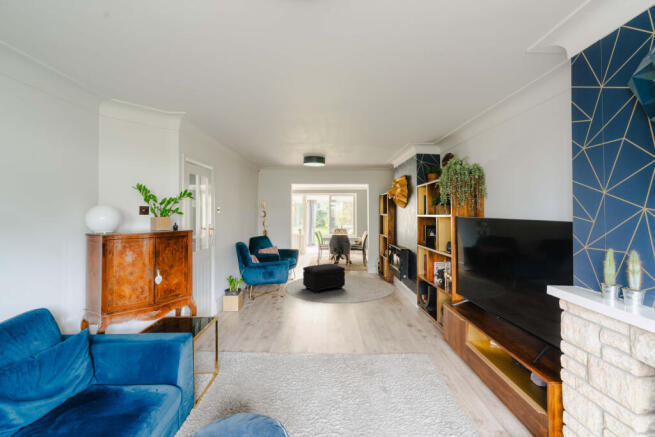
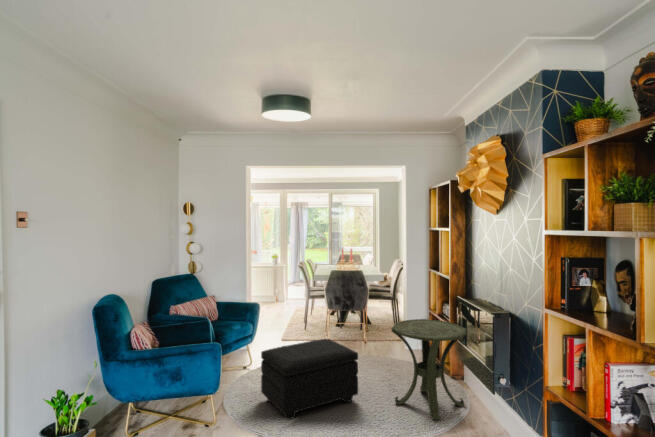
side table: none [359,255,391,293] -> present [391,319,467,420]

